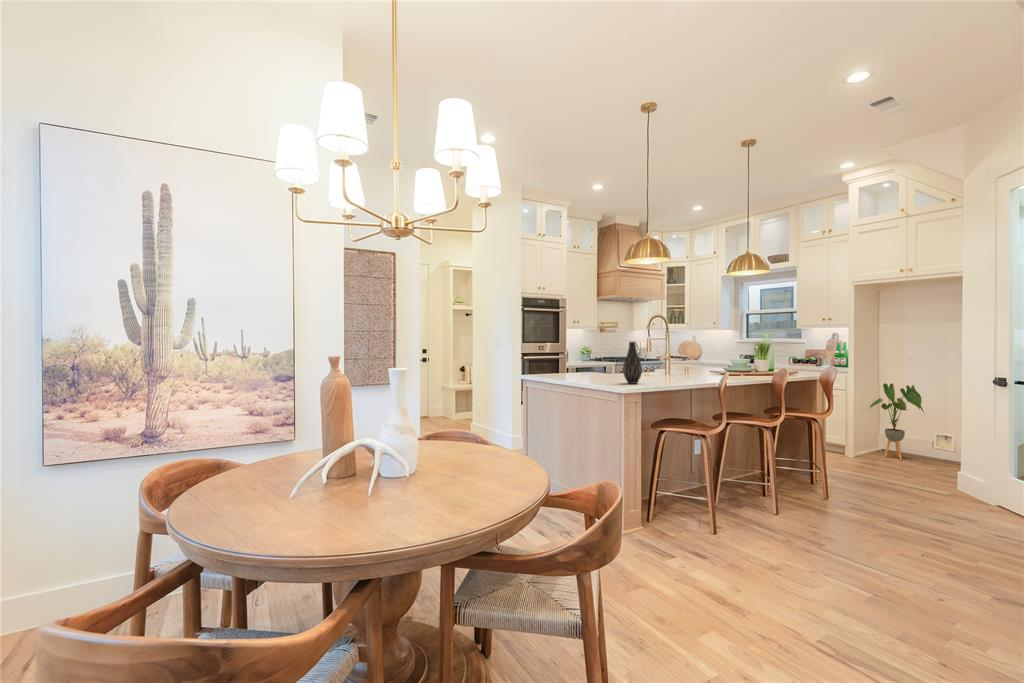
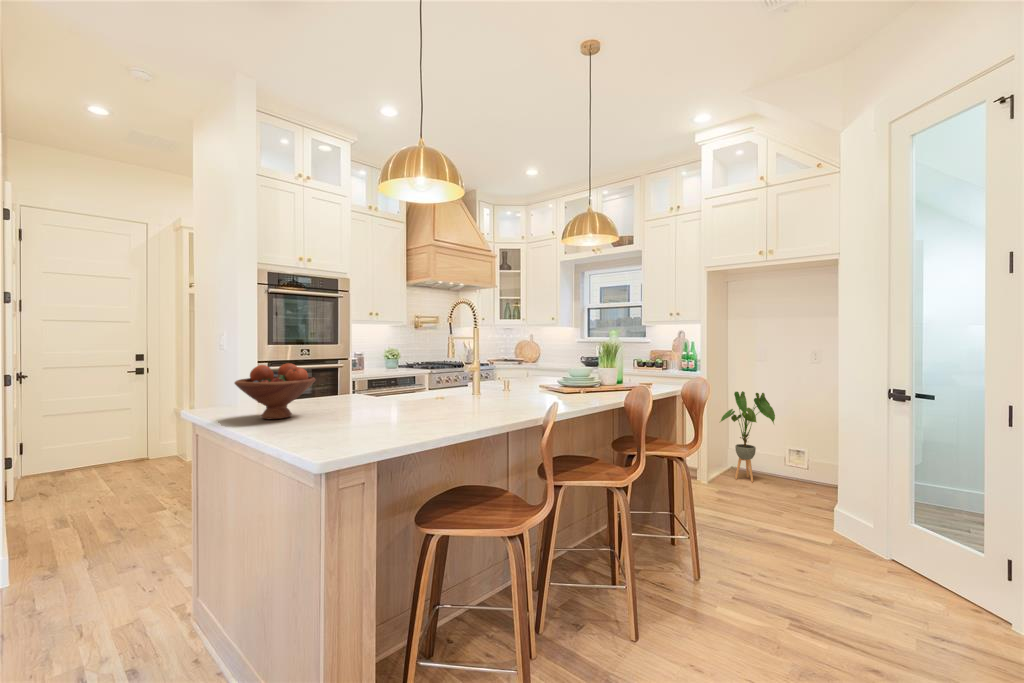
vase: present [623,342,642,384] -> none [364,350,404,436]
fruit bowl: none [543,350,582,379] -> present [235,363,316,419]

